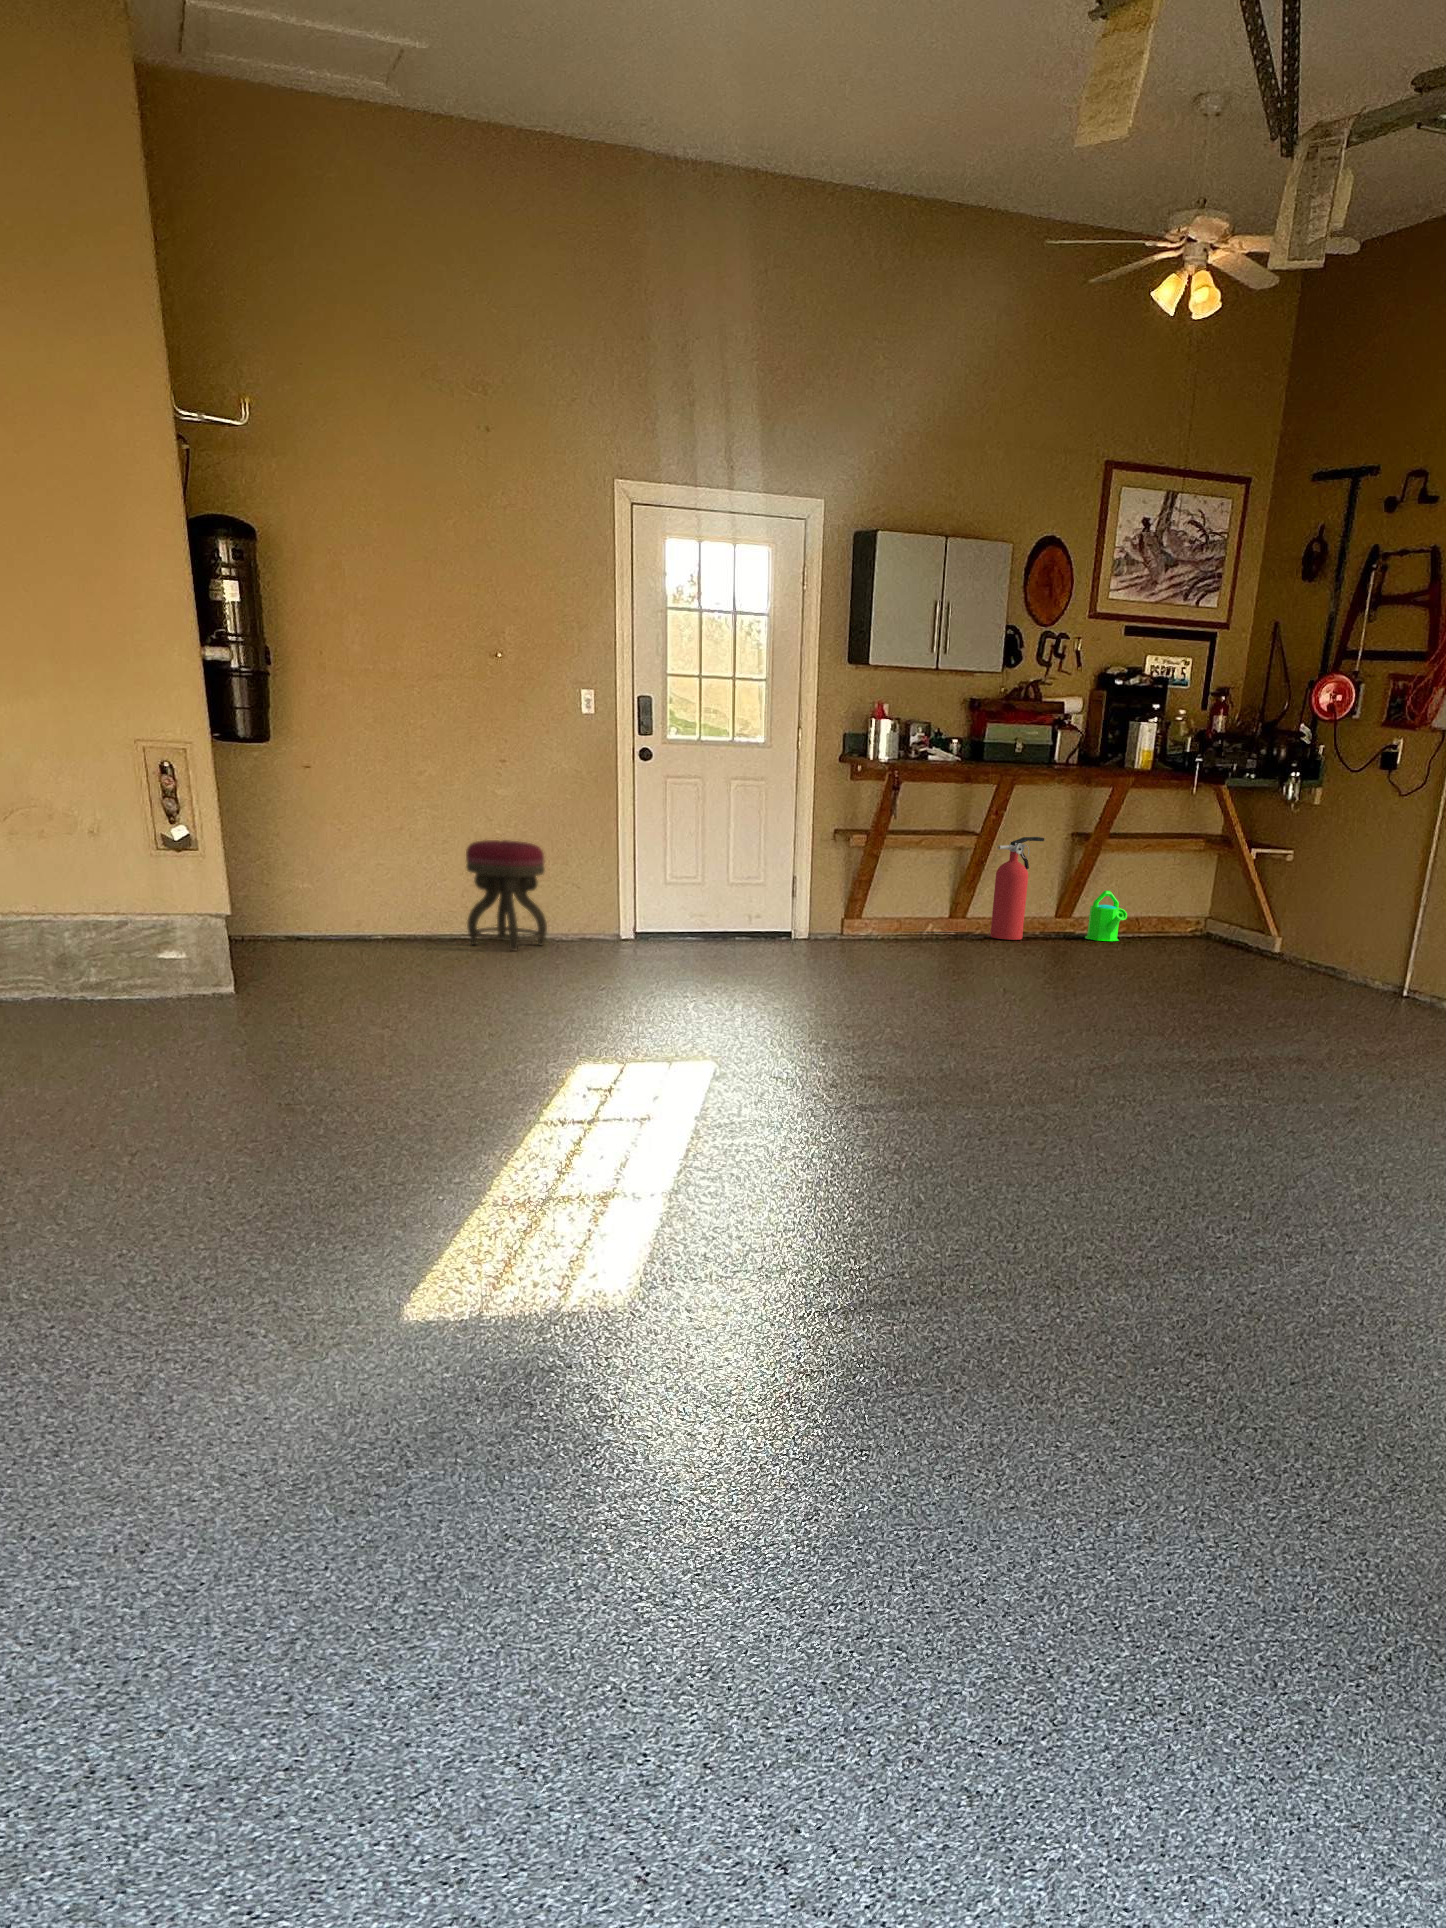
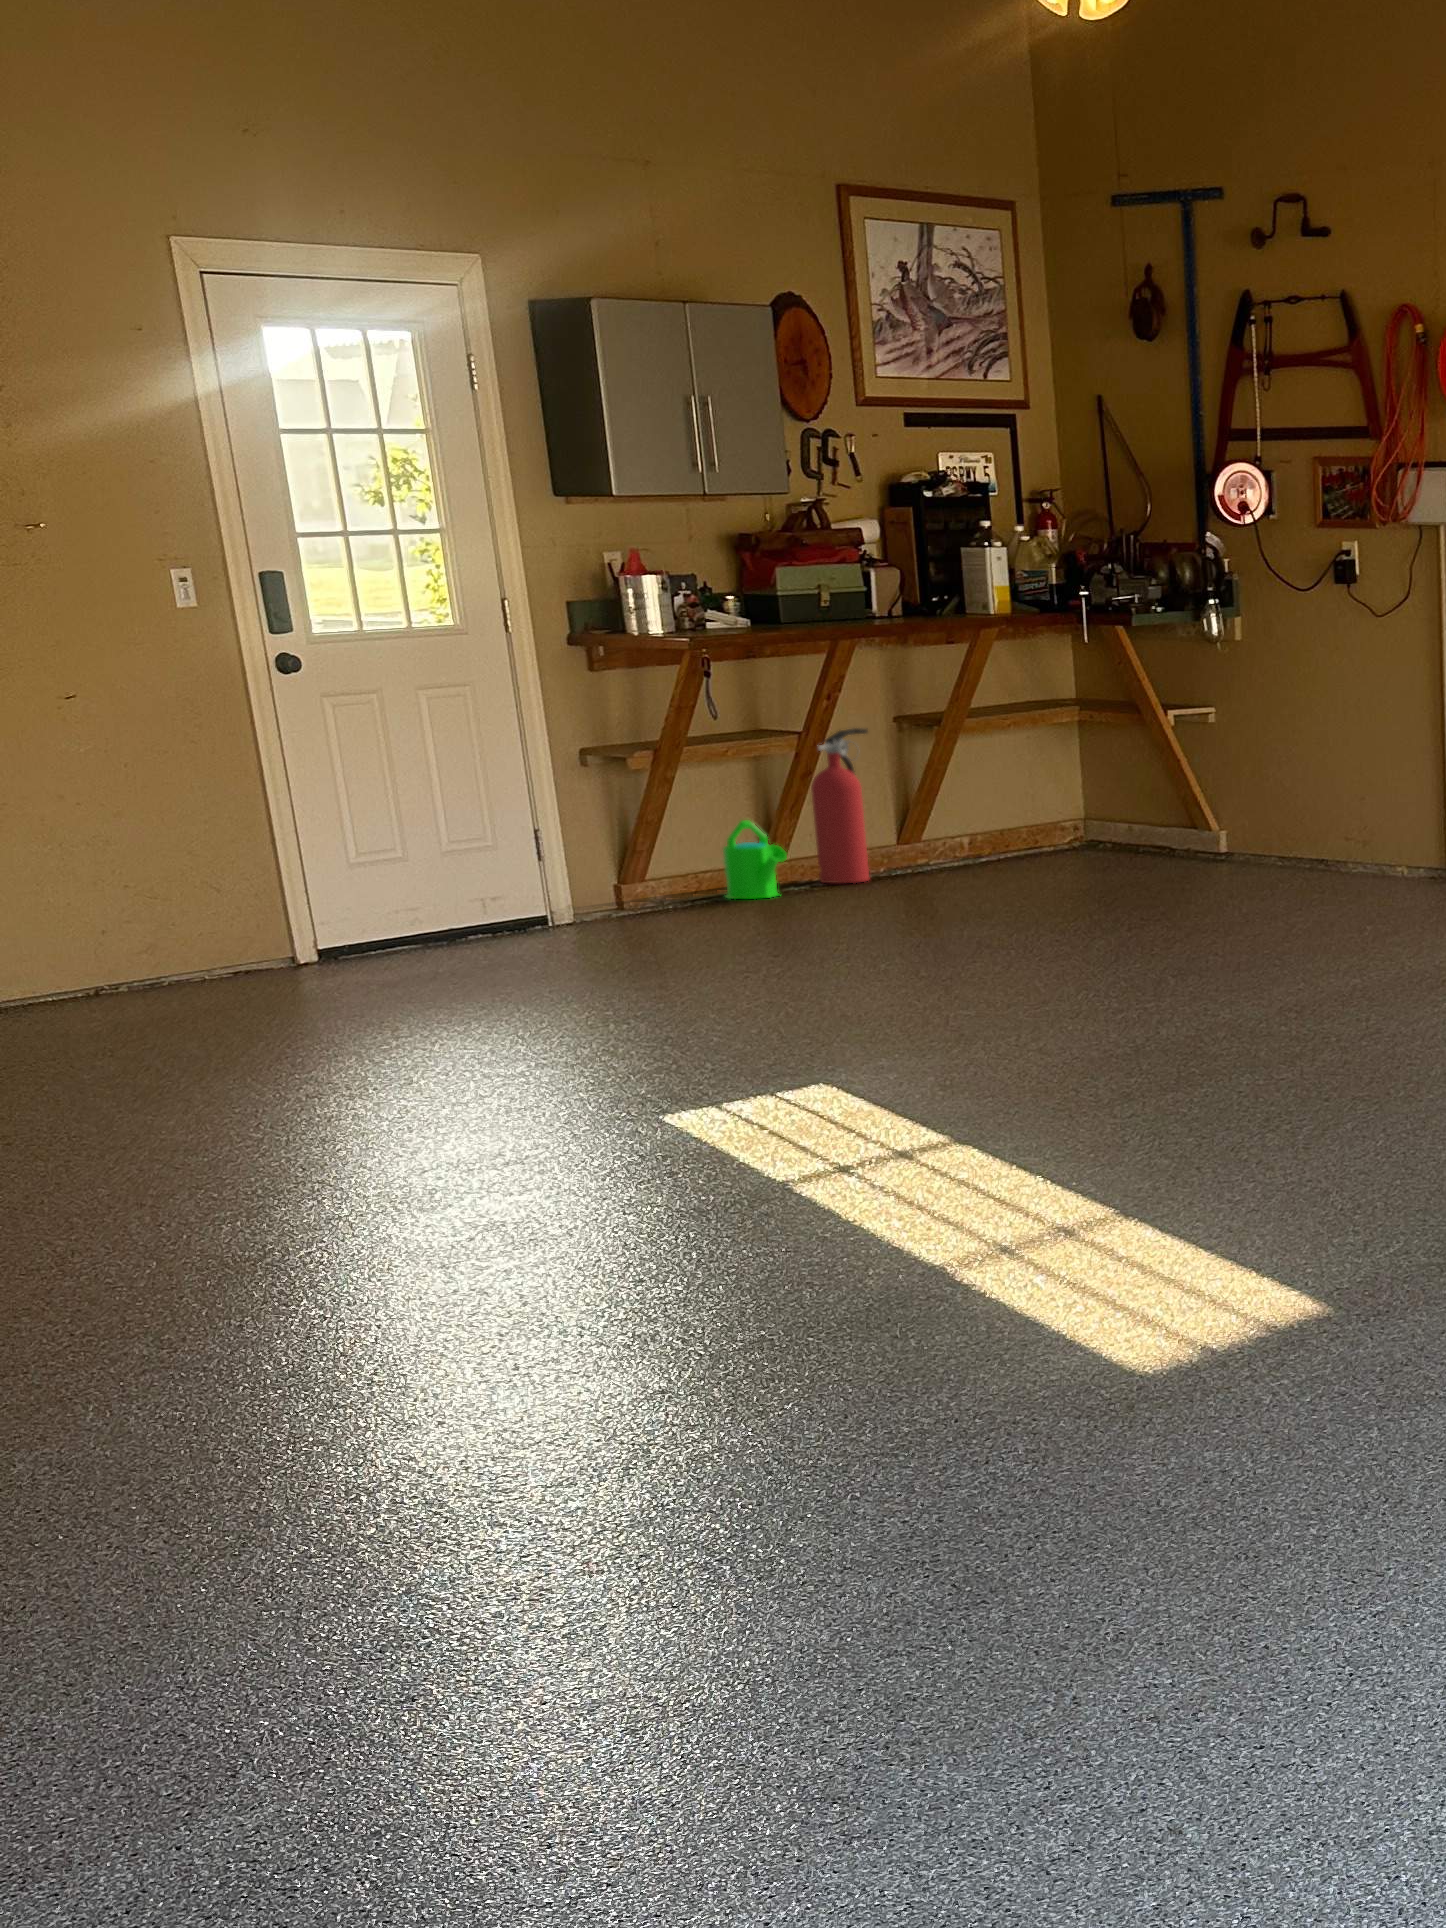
stool: present [466,840,547,950] -> none [49,818,205,995]
watering can: present [1085,891,1127,941] -> present [723,820,787,899]

